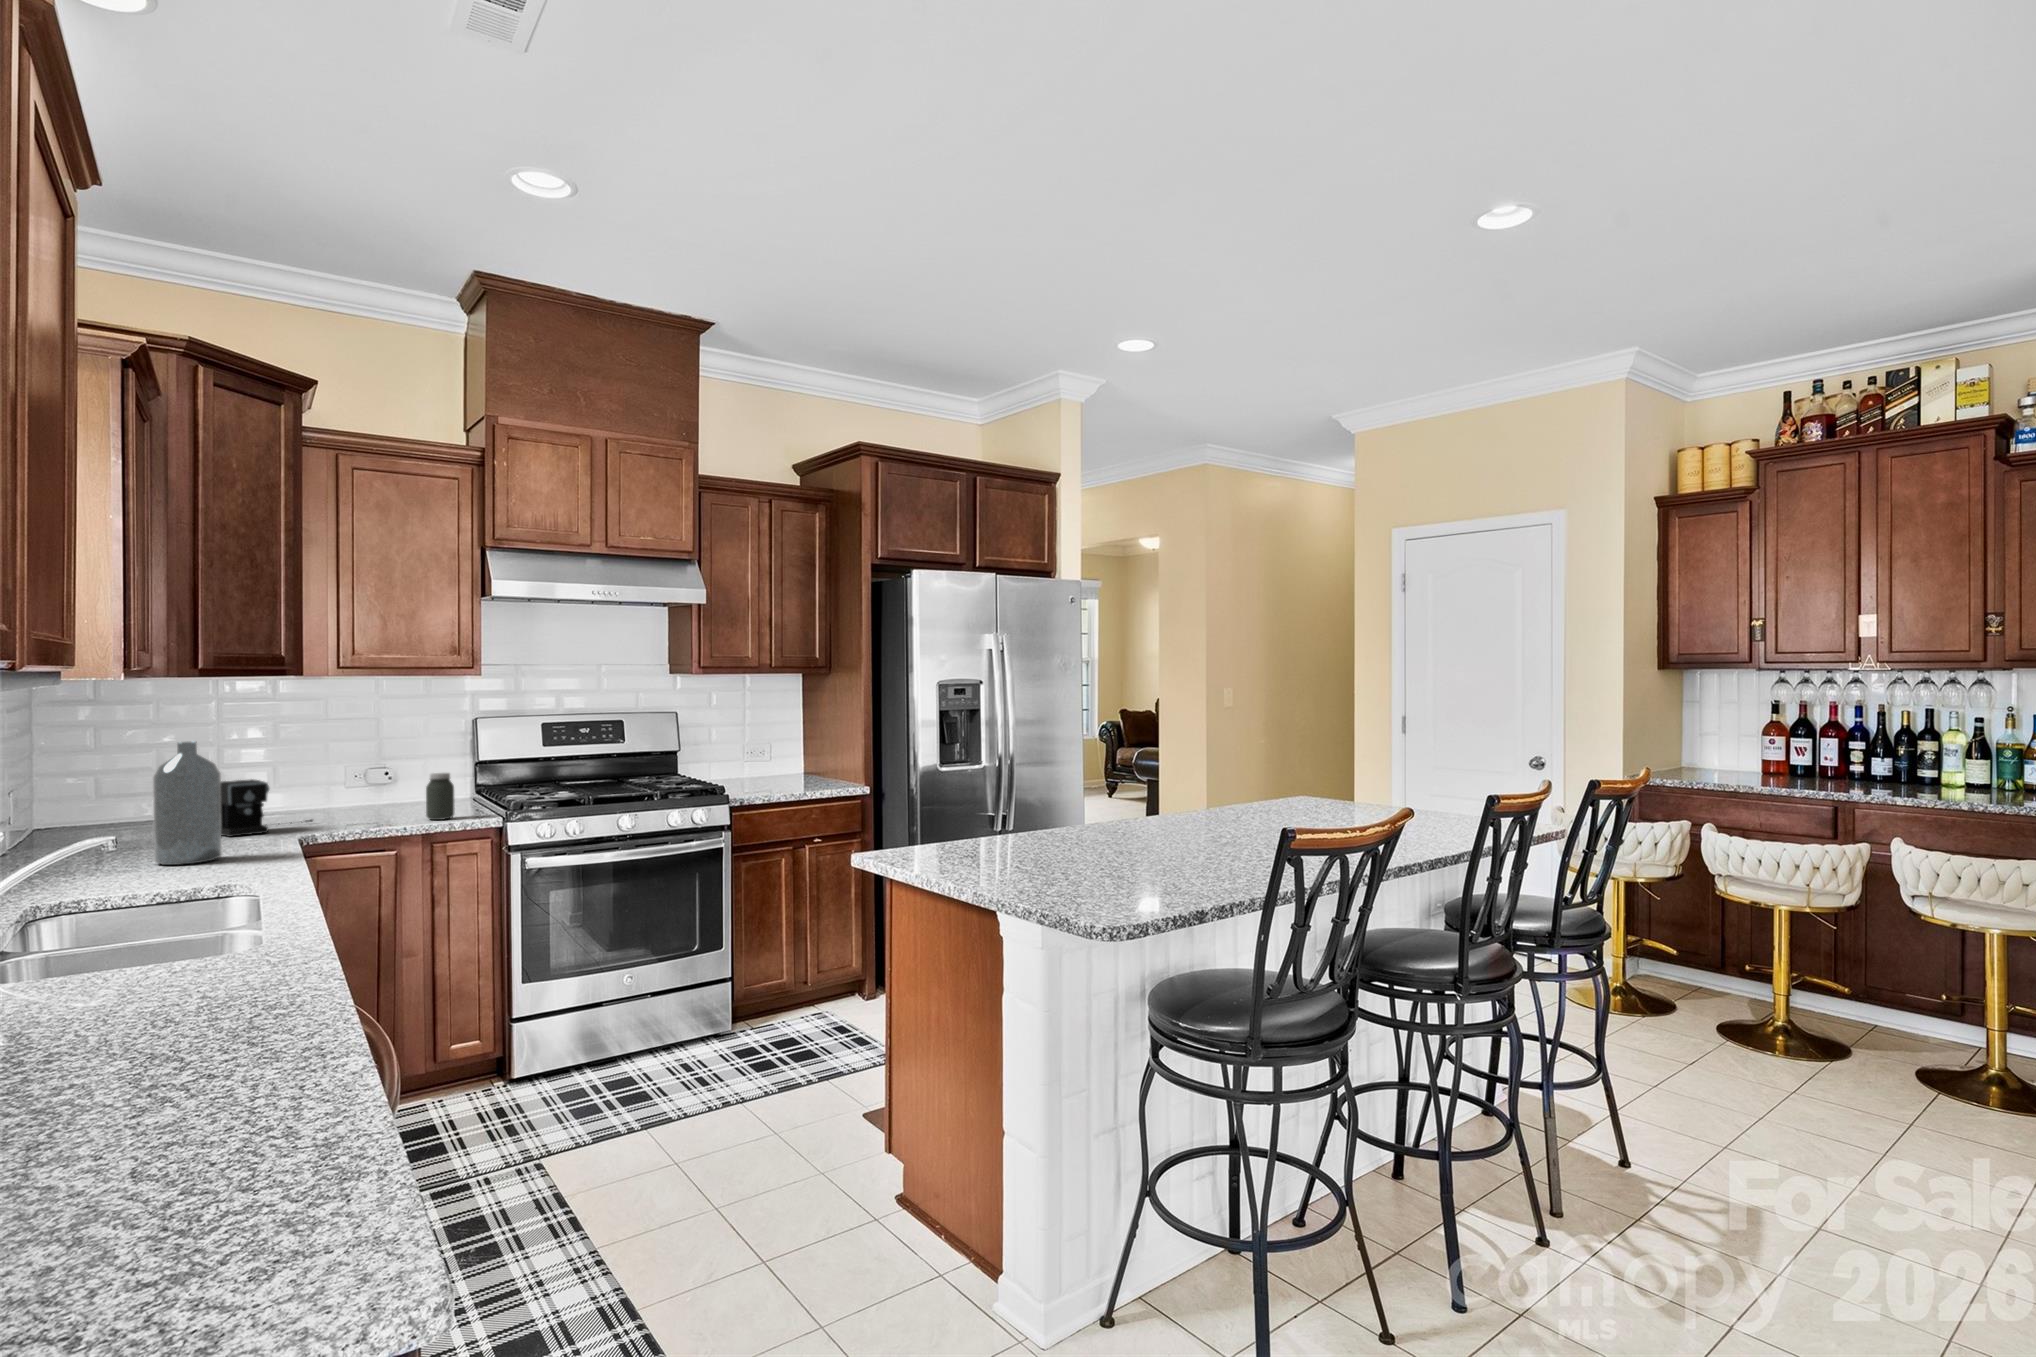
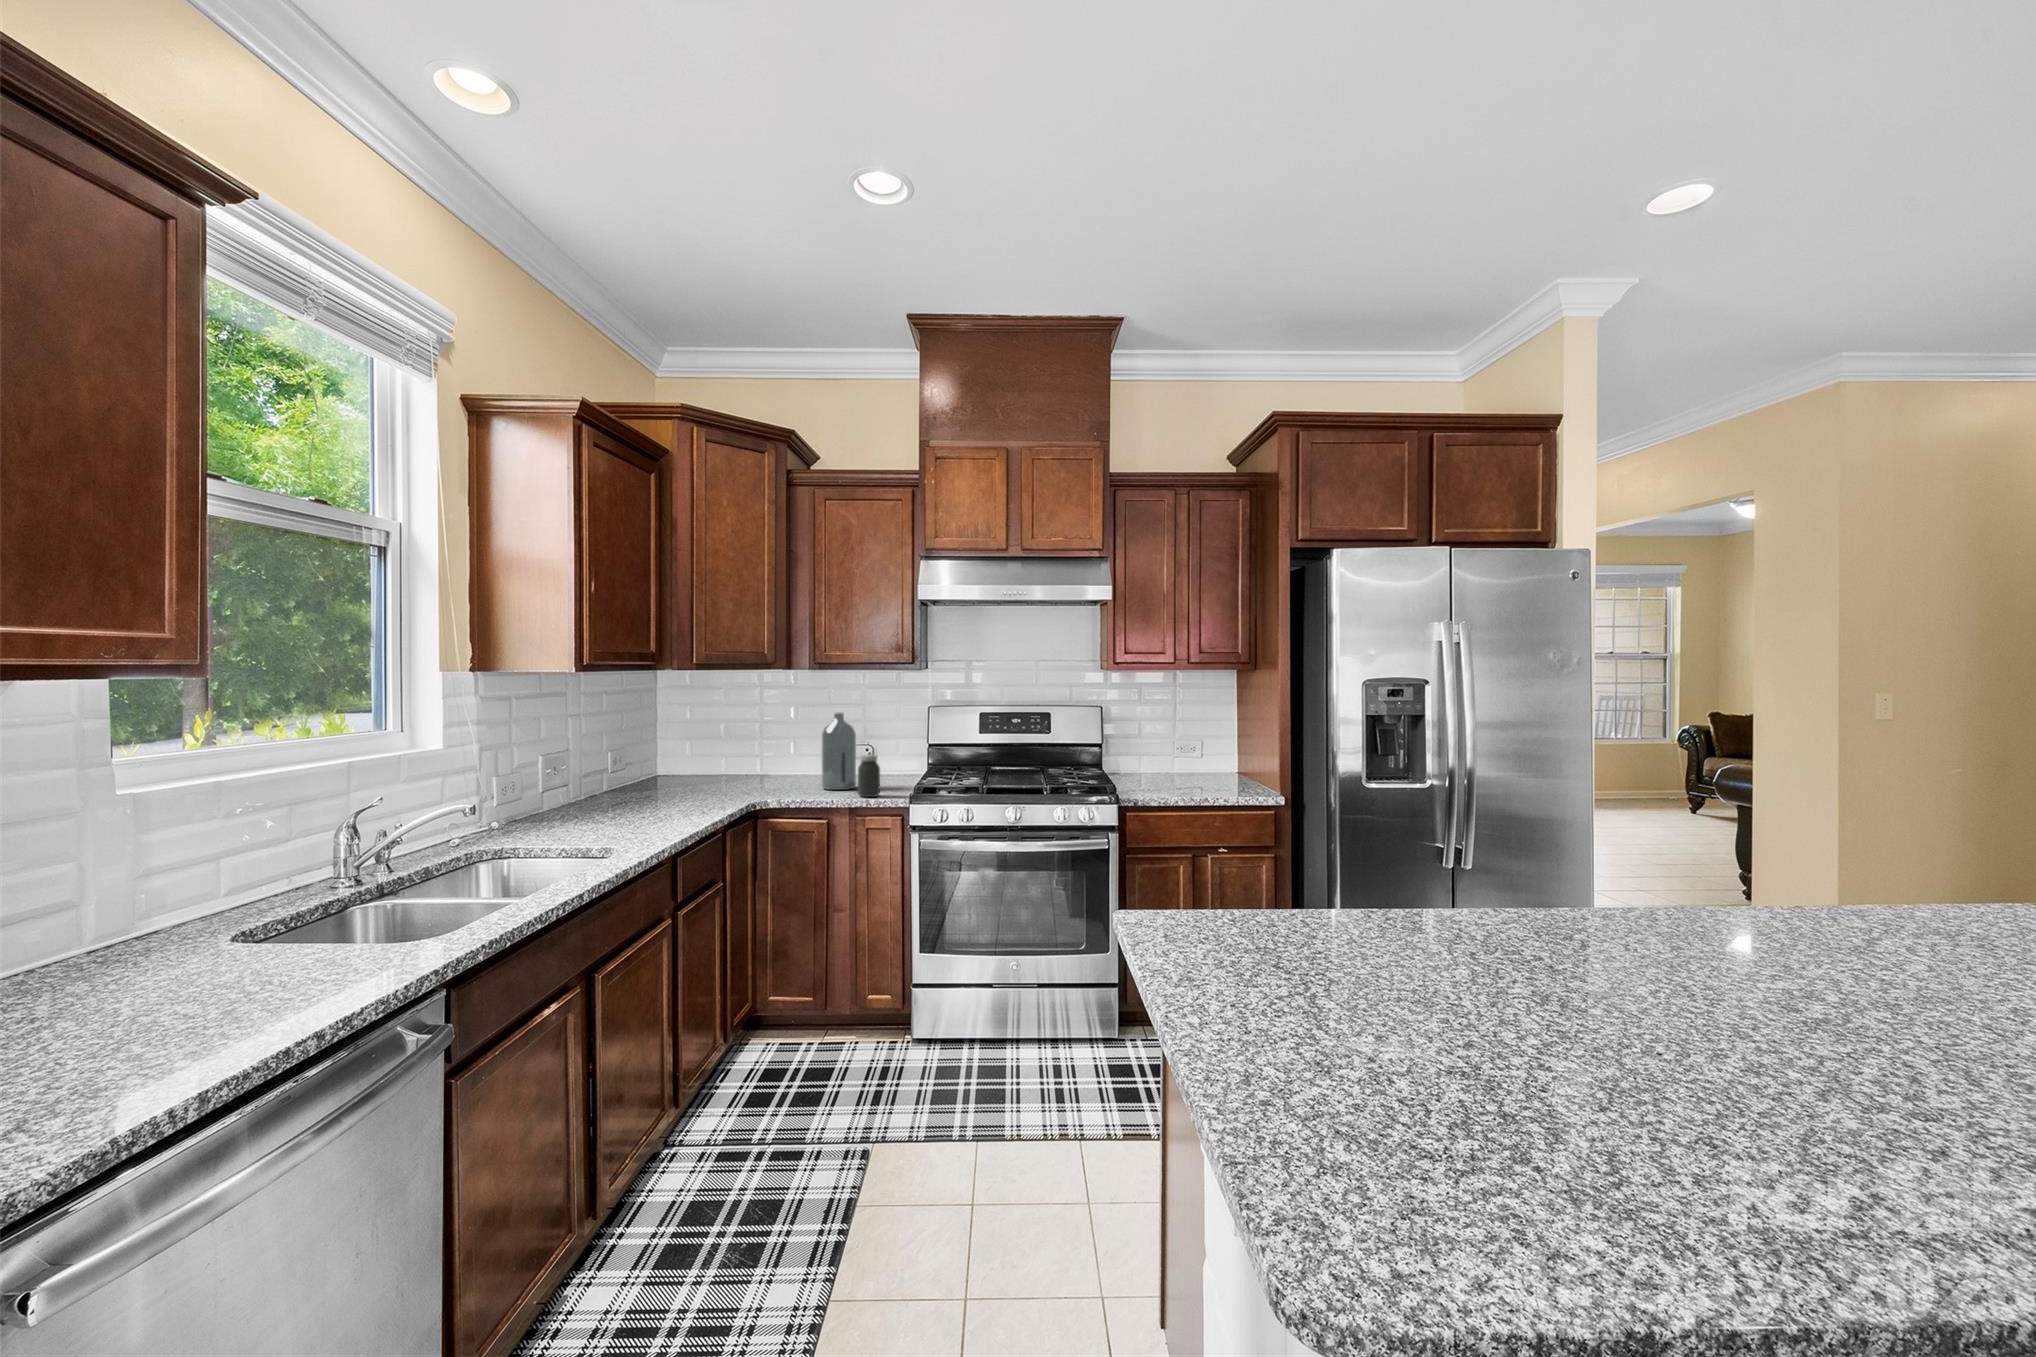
bottle: present [153,741,222,865] -> present [822,712,856,790]
coffee maker: present [221,779,313,837] -> none [707,752,784,799]

